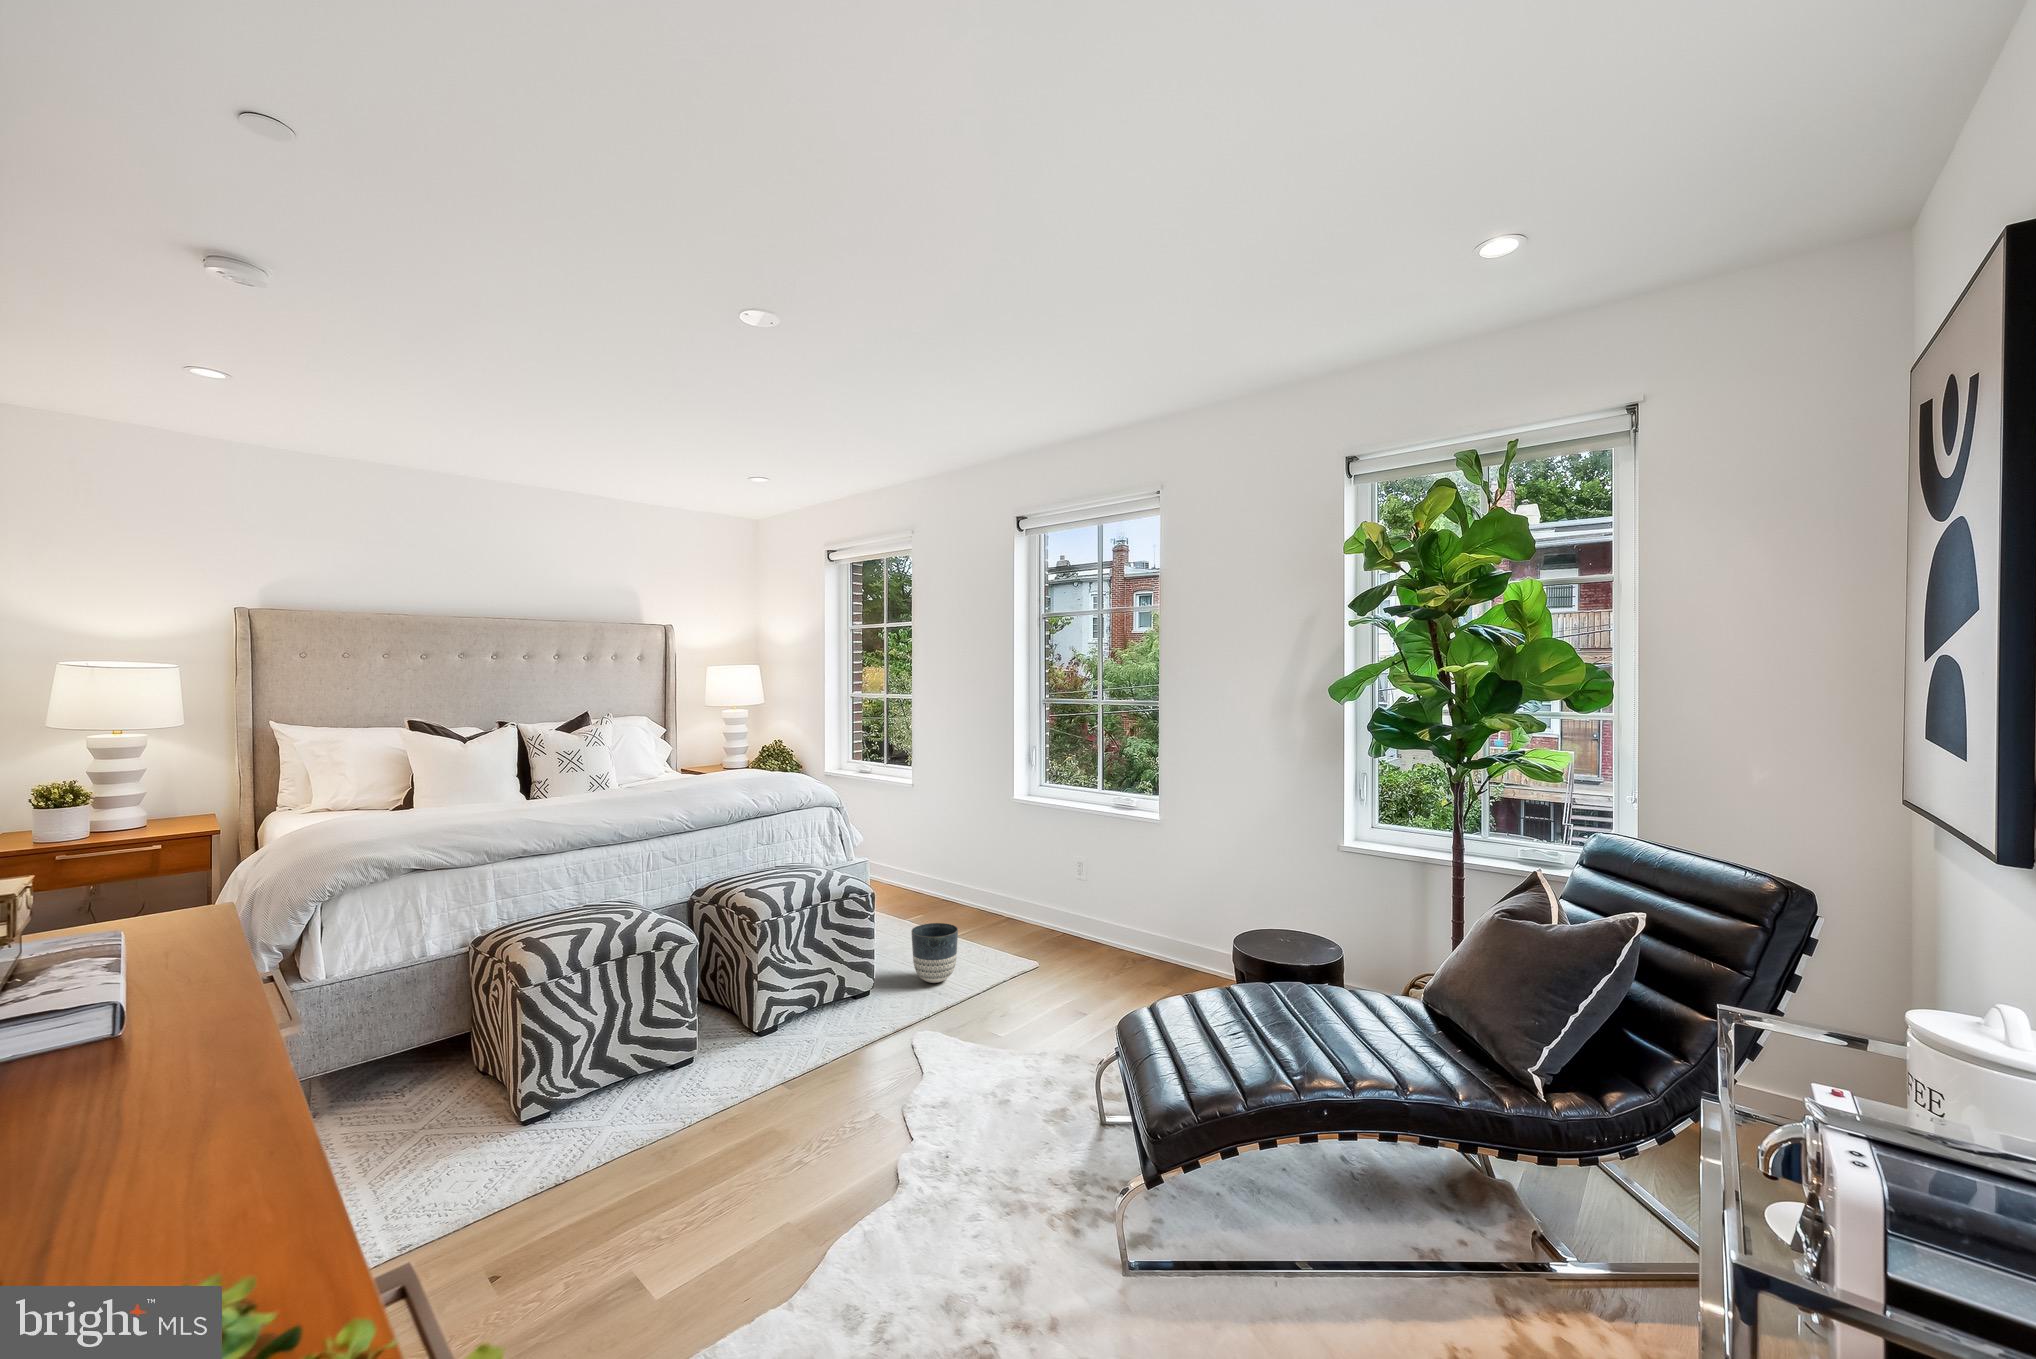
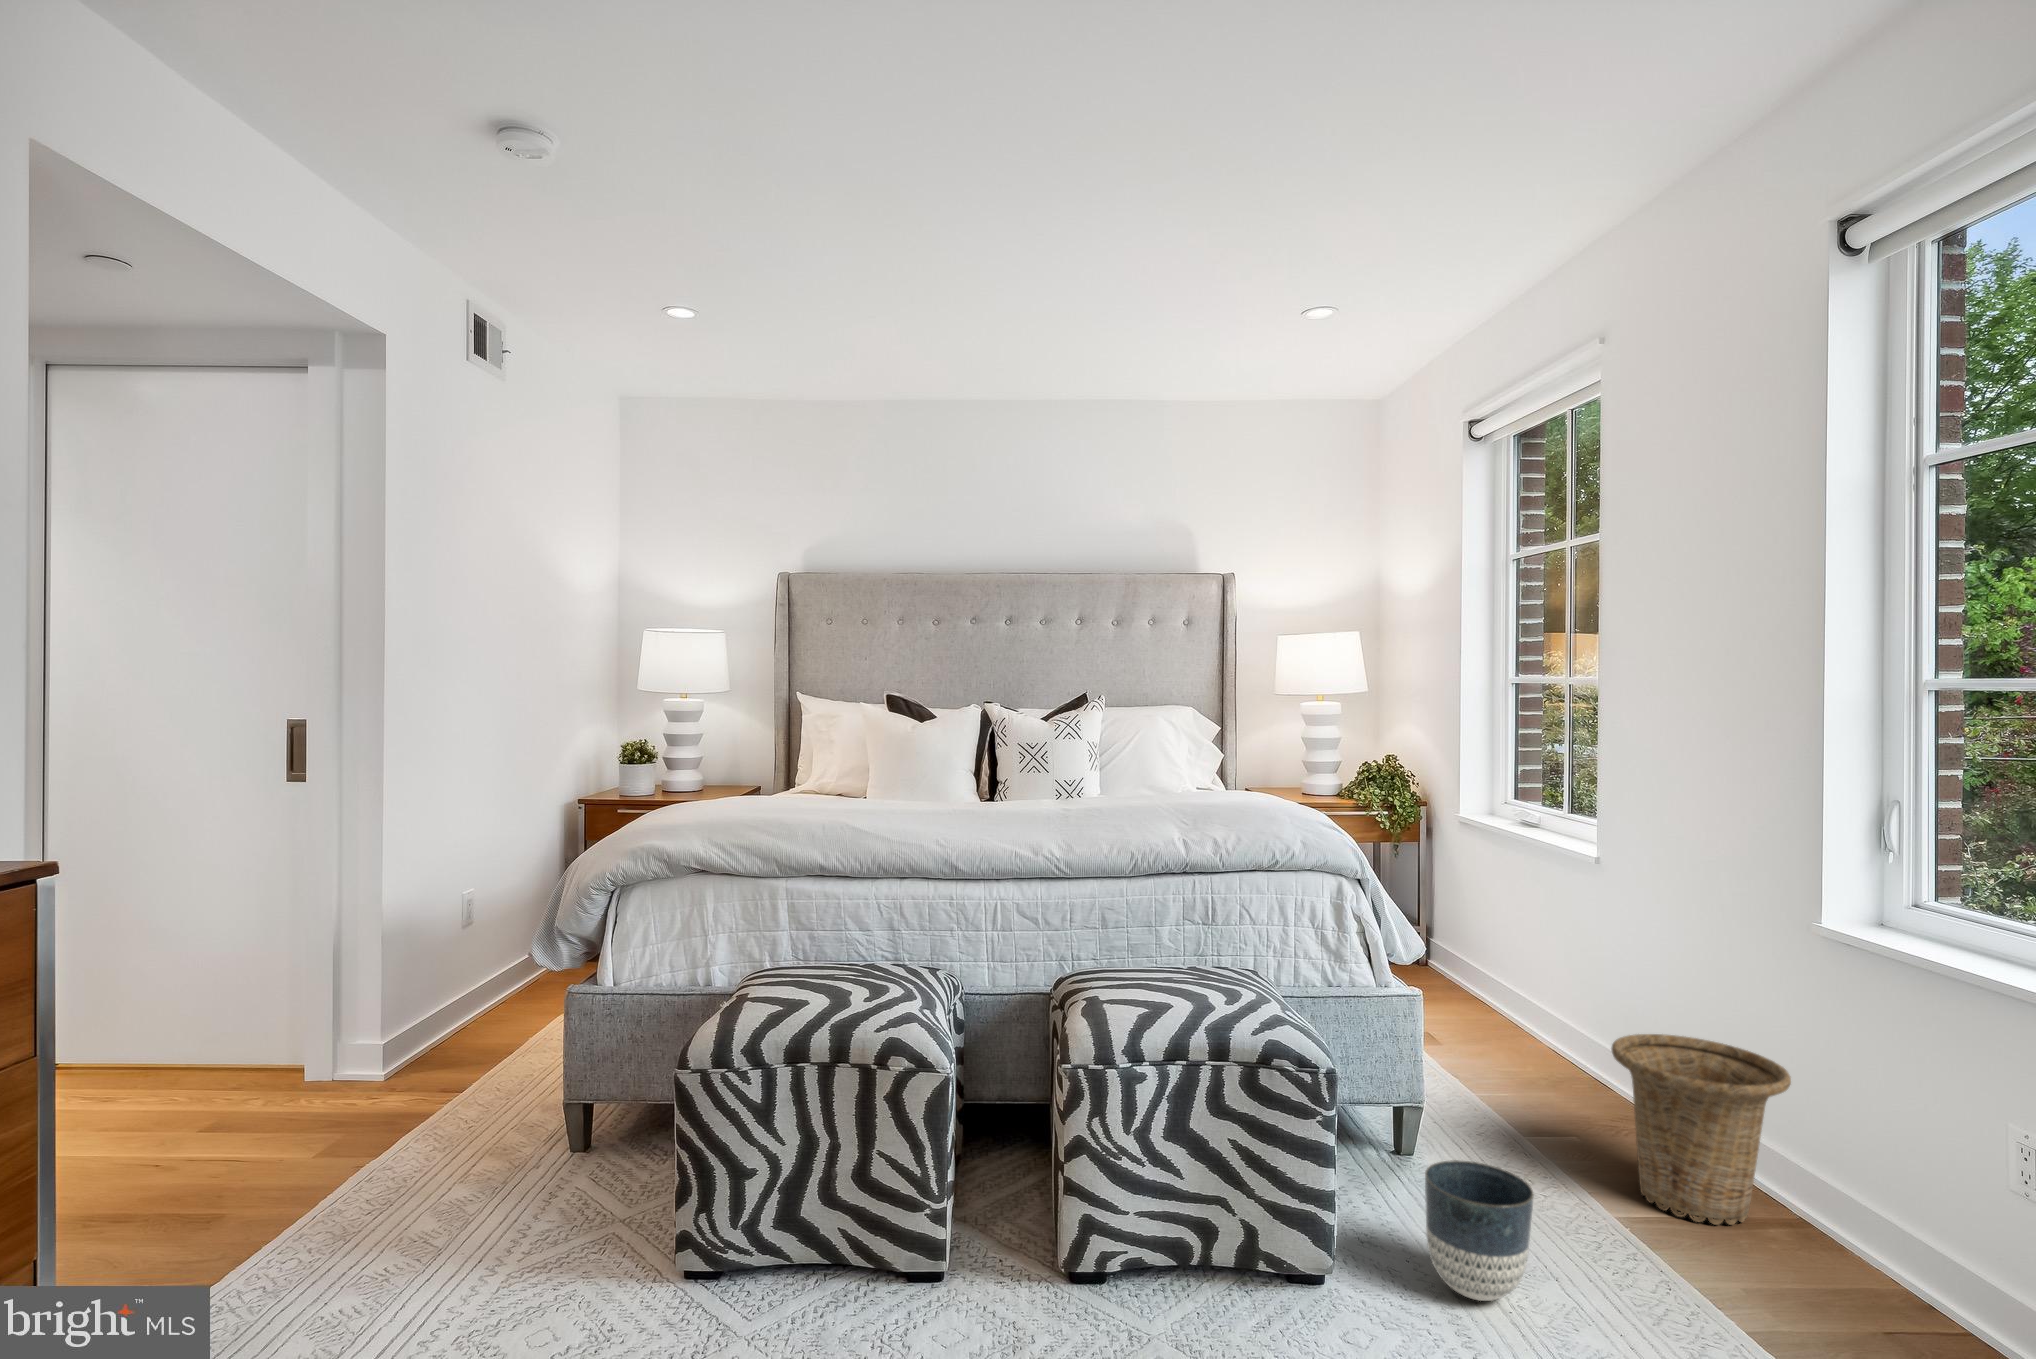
basket: none [953,854,1021,932] -> present [1611,1034,1791,1225]

